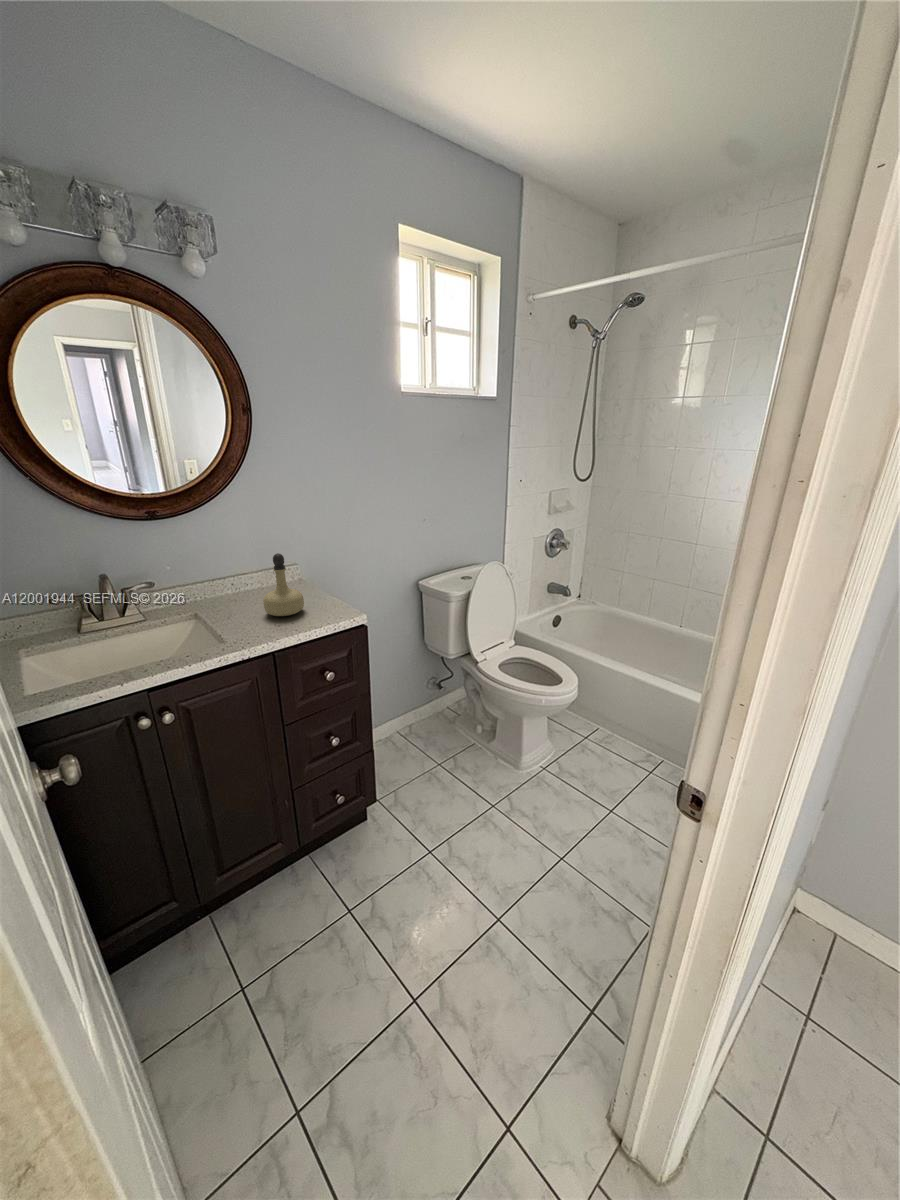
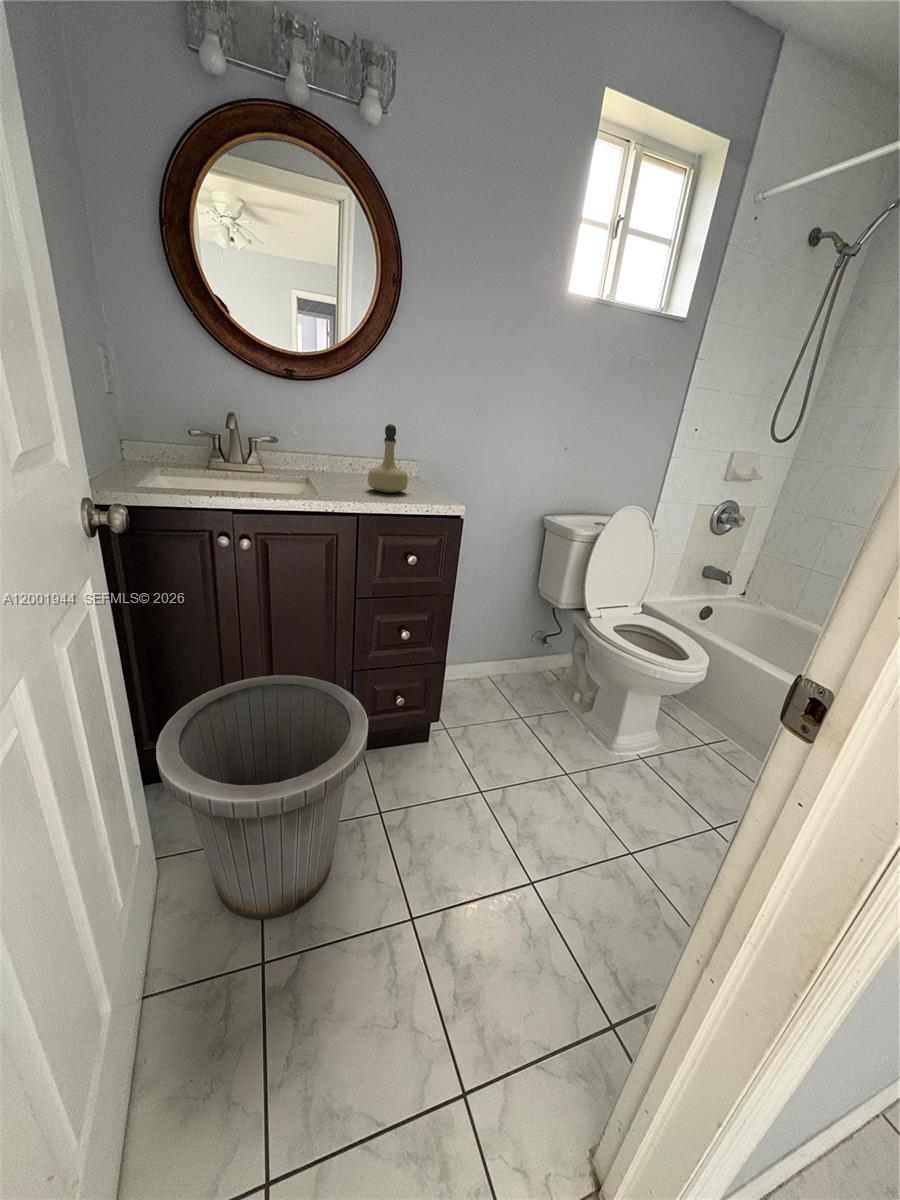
trash can: none [135,819,345,1081] -> present [156,675,368,920]

